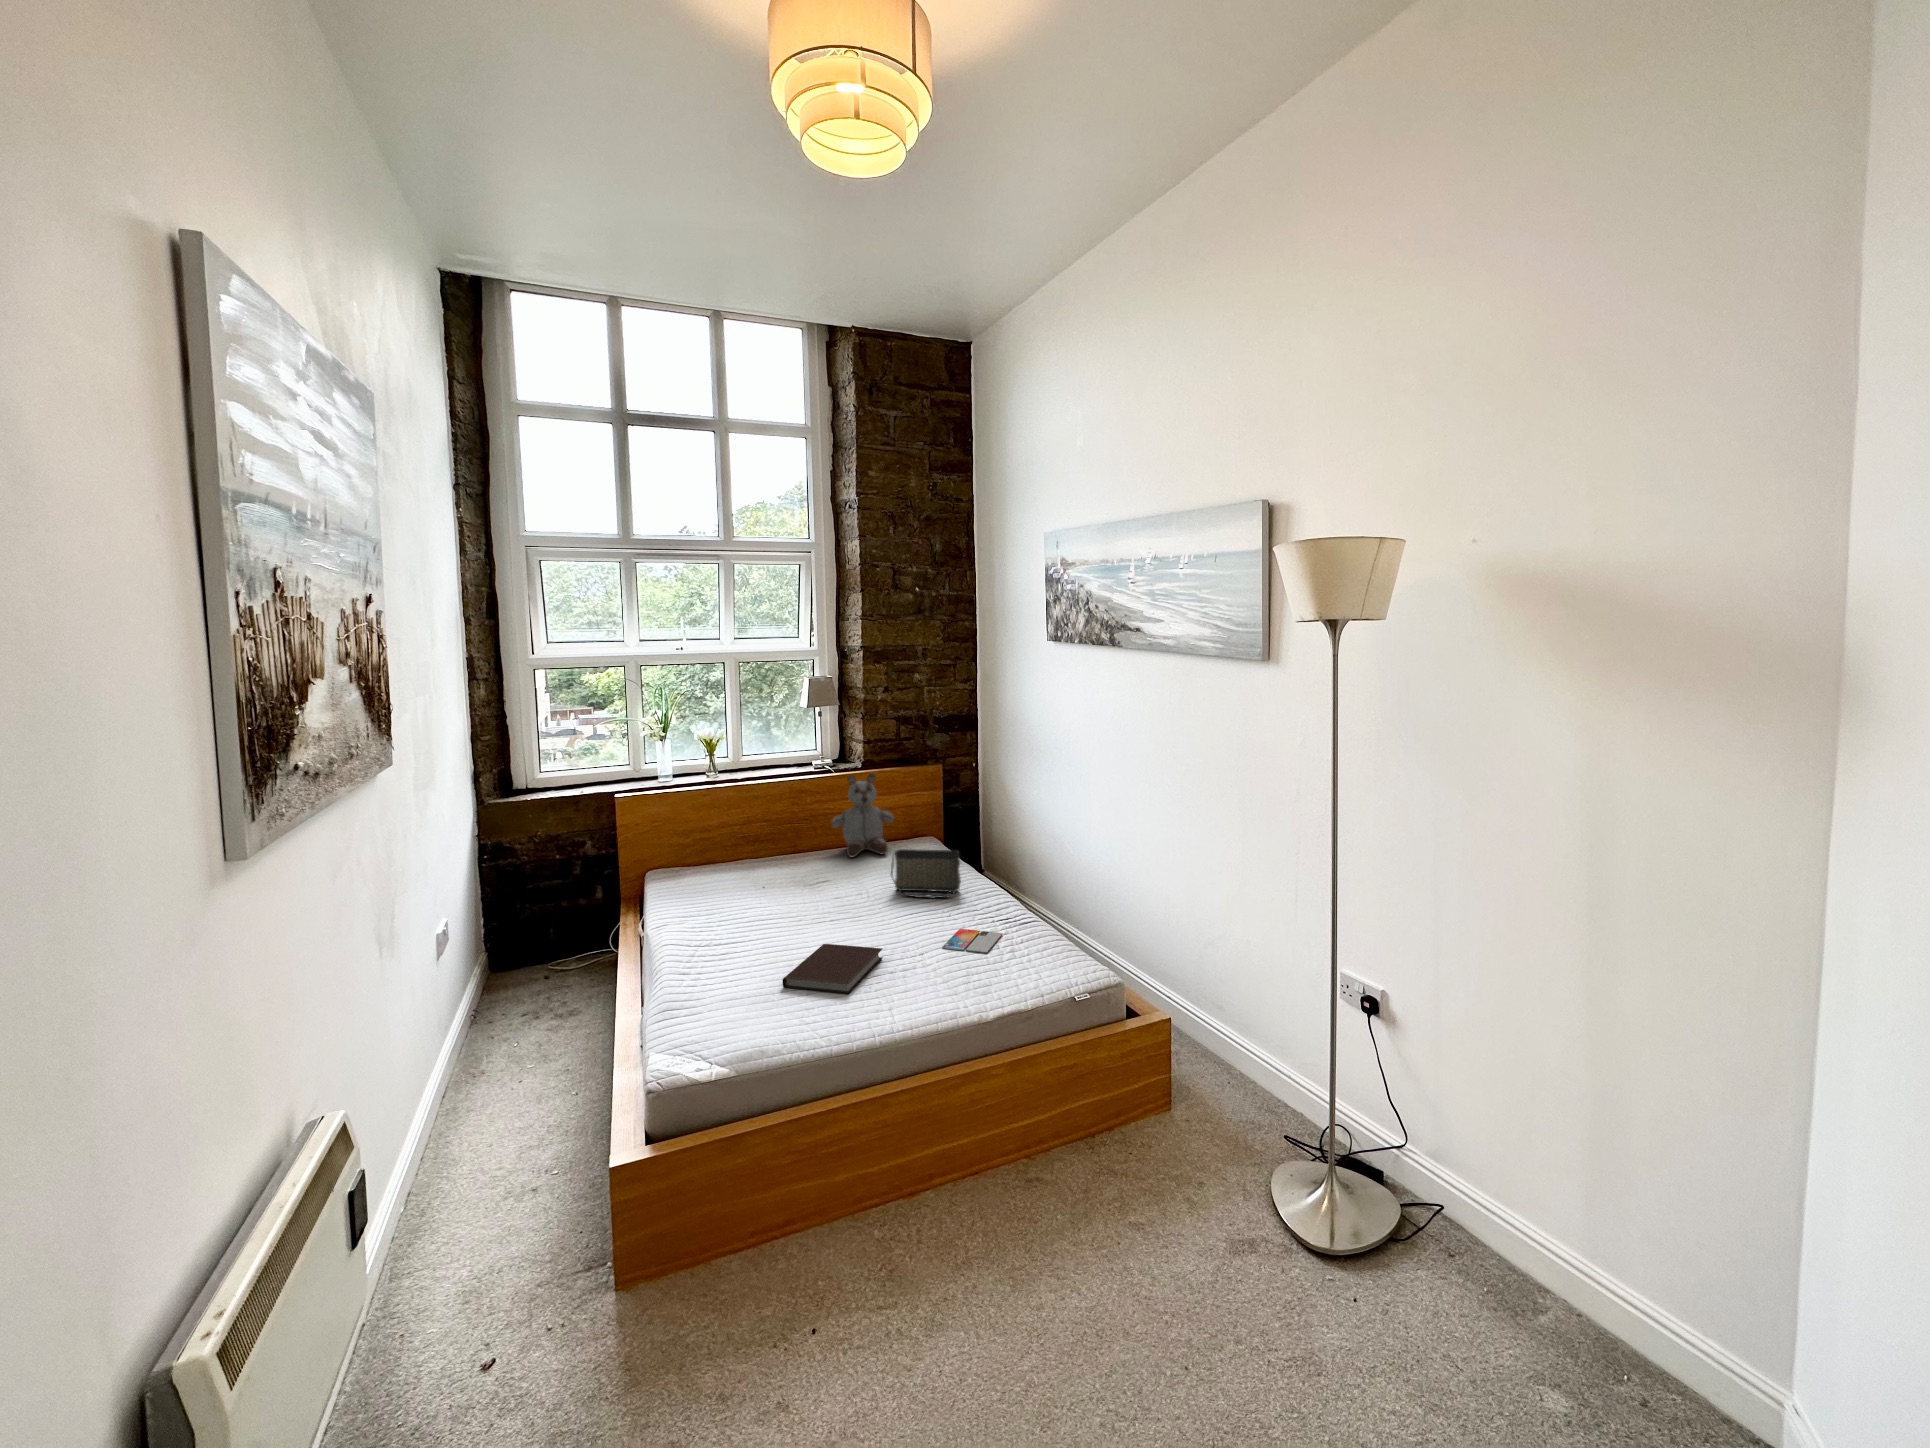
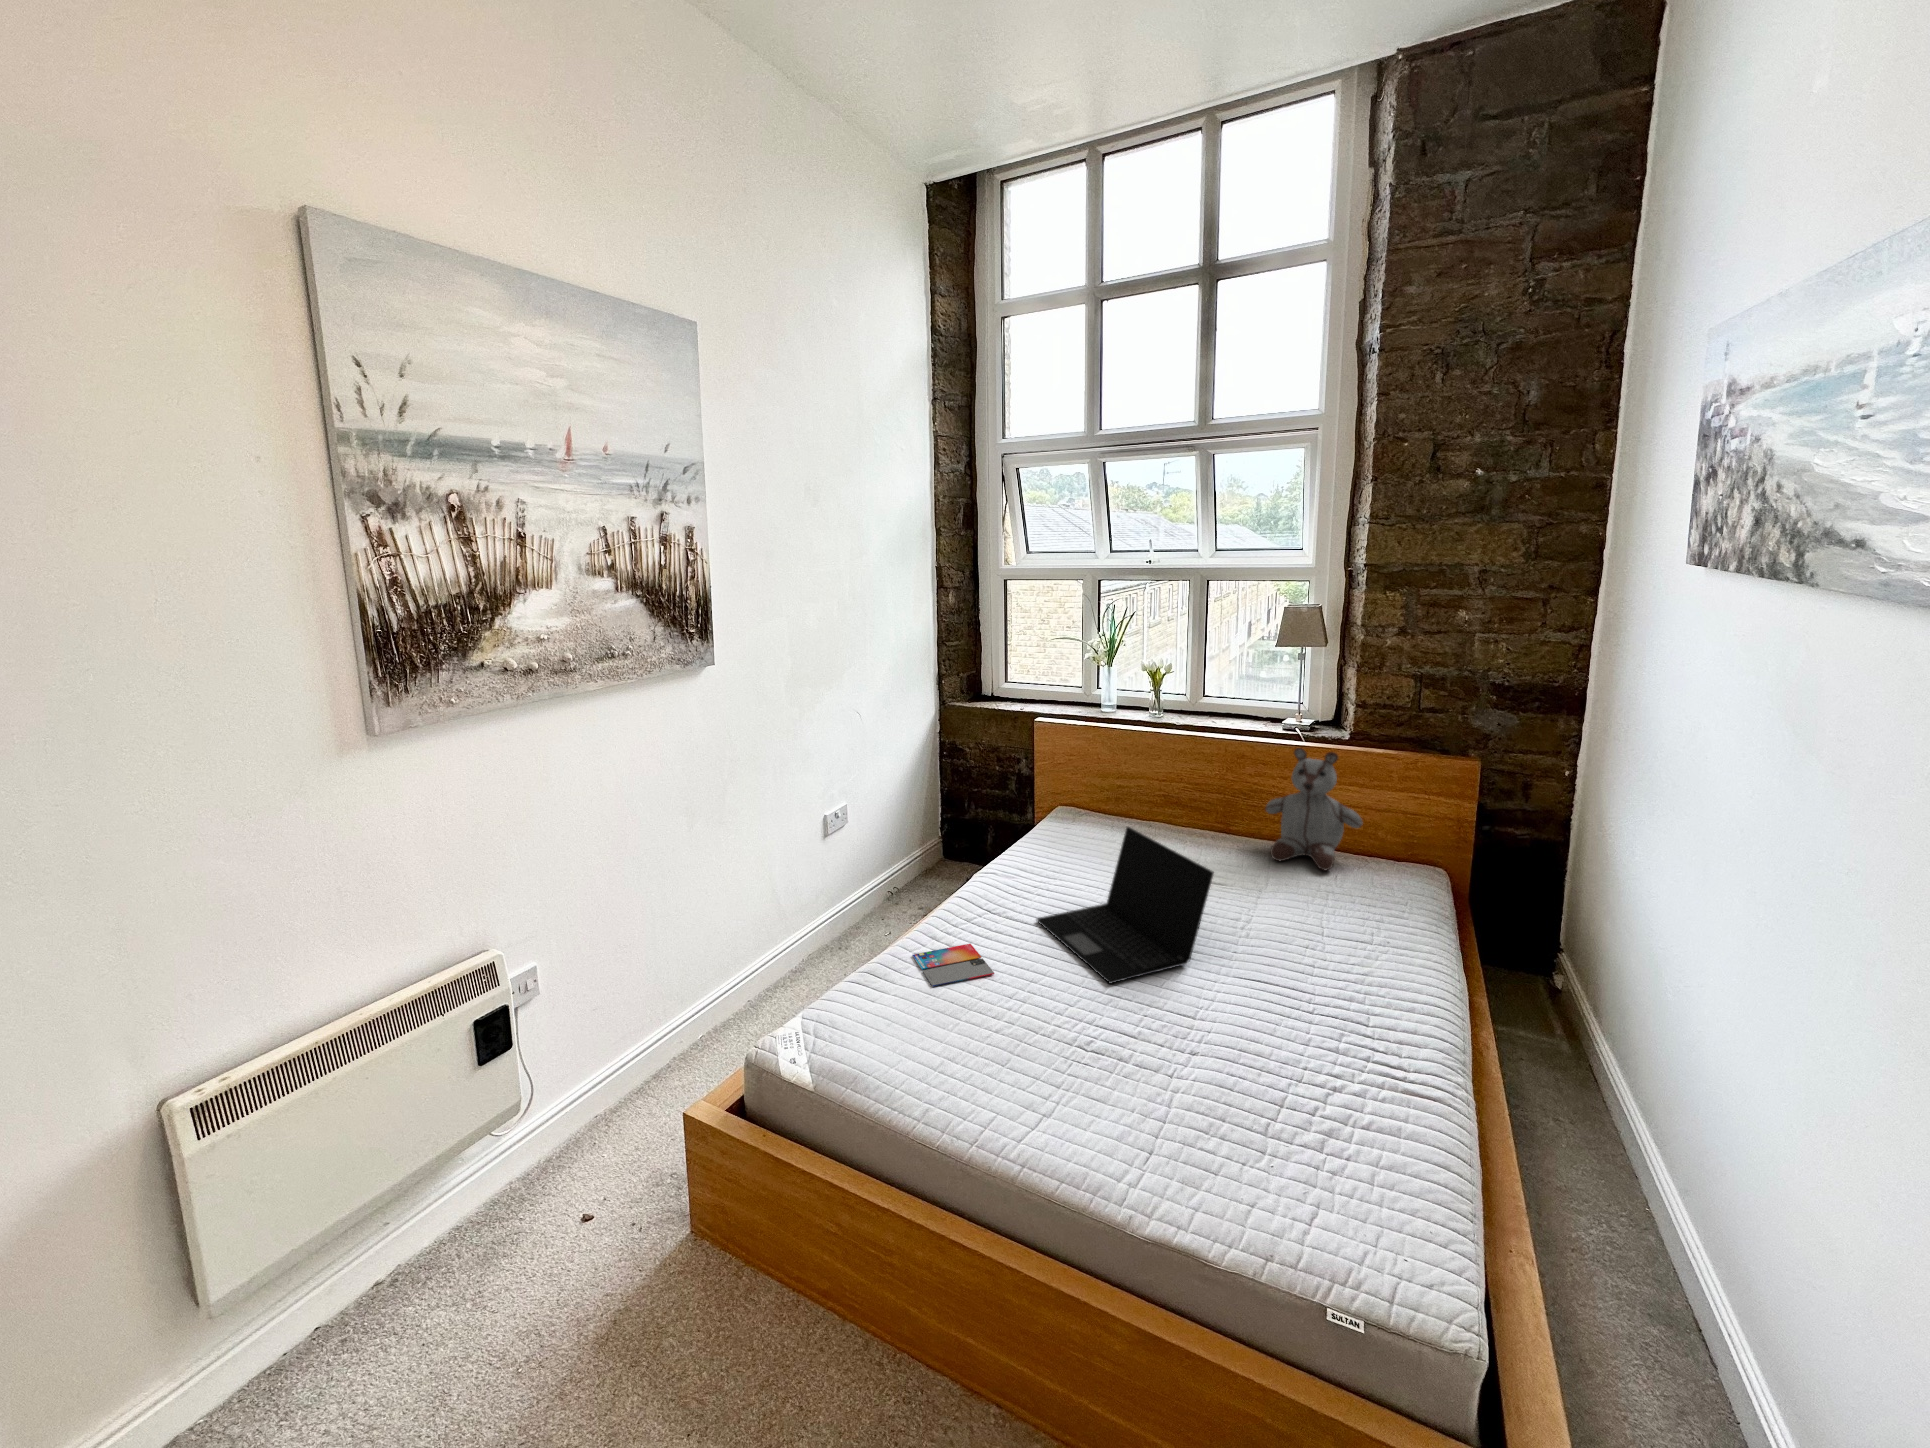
laptop: none [750,844,881,944] -> present [1037,827,1214,983]
handbag: present [891,849,961,899] -> none [1262,876,1374,978]
smartphone: present [942,929,1003,953] -> present [912,944,994,987]
notebook: present [783,944,883,994] -> none [978,973,1125,1060]

